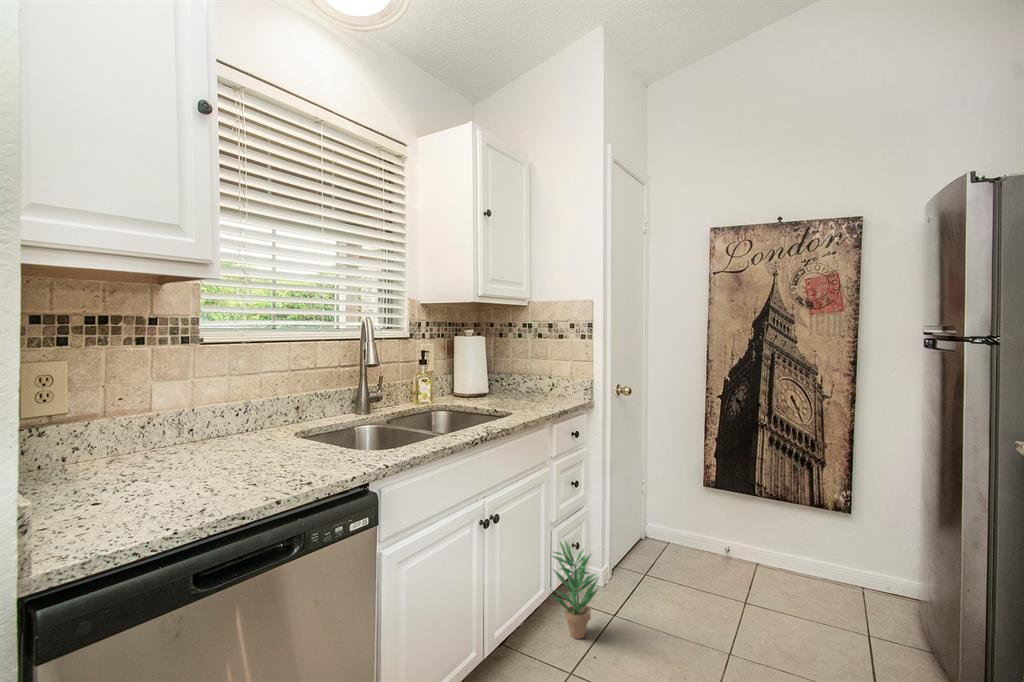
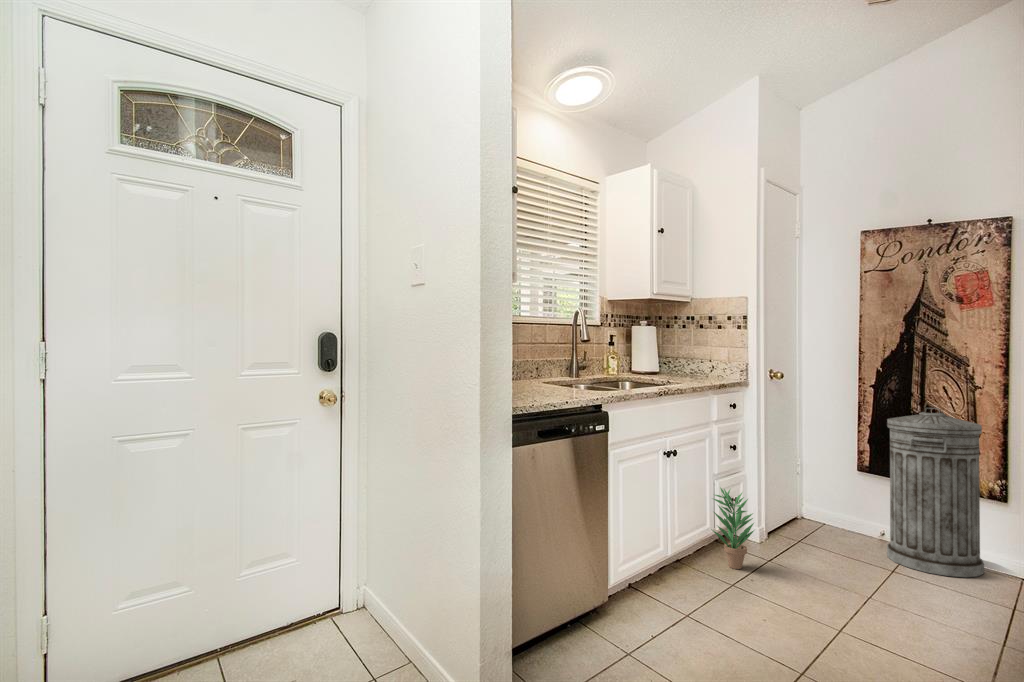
trash can: none [736,424,833,614] -> present [887,408,984,577]

